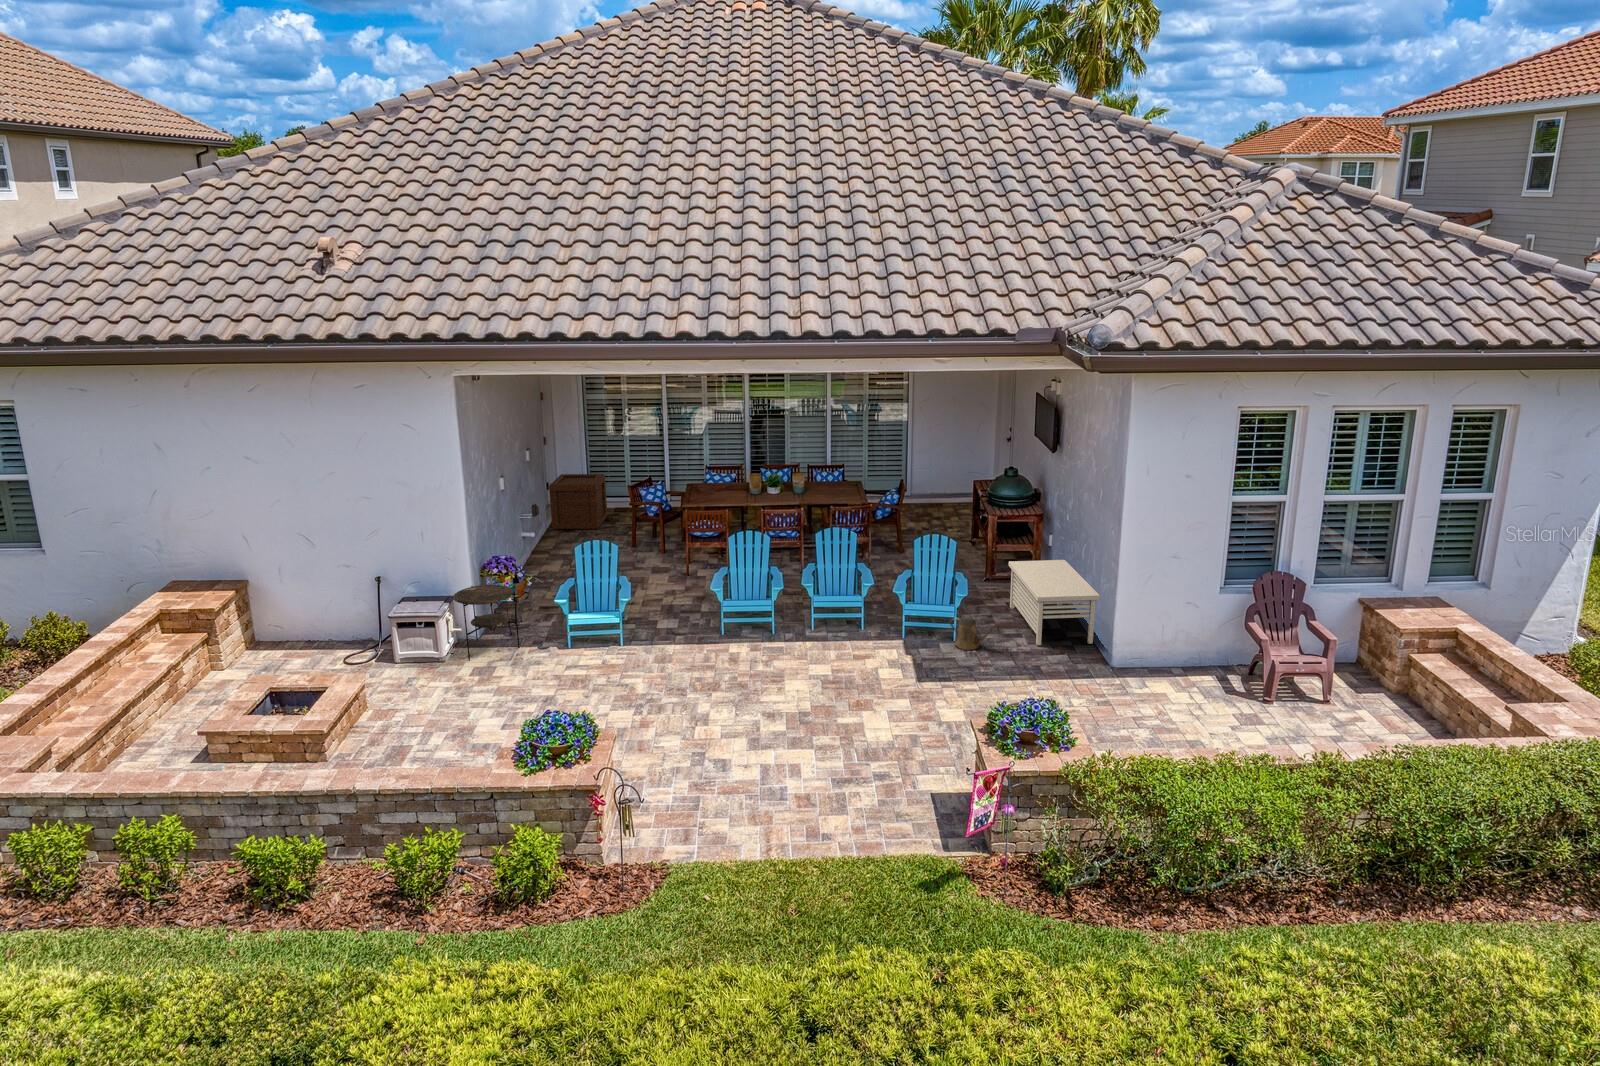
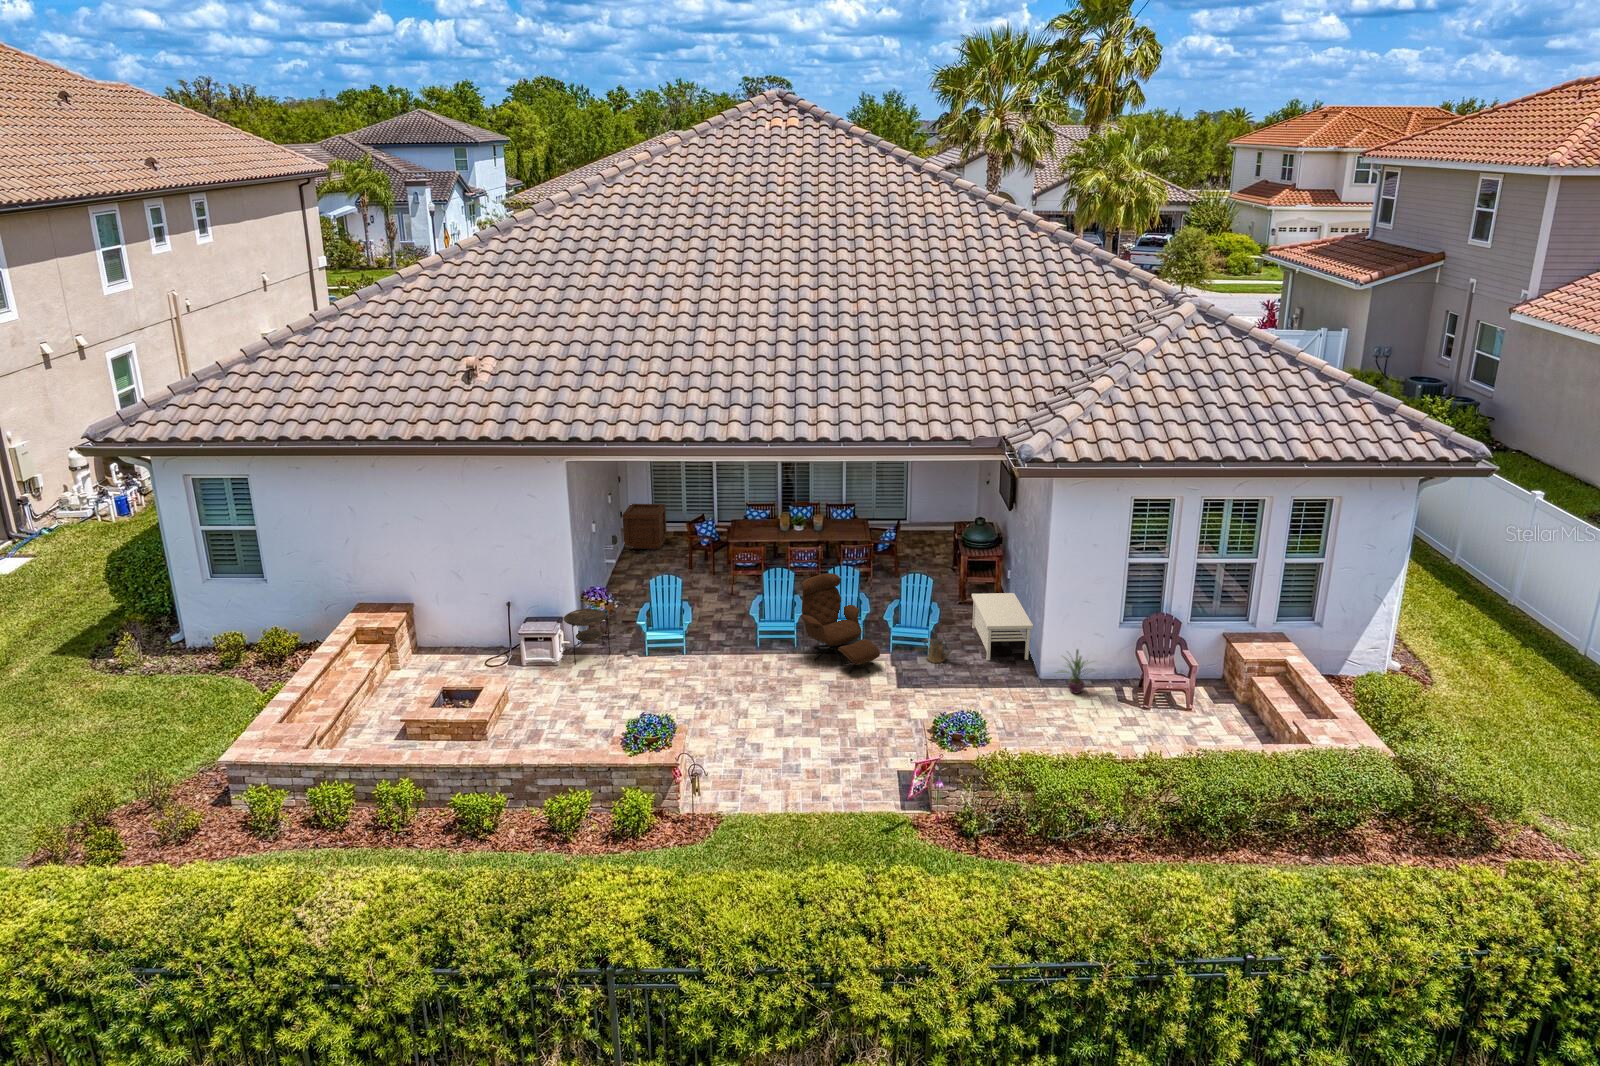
lounge chair: none [782,533,892,665] -> present [801,573,880,673]
decorative plant: none [1136,621,1199,684] -> present [1056,650,1094,694]

